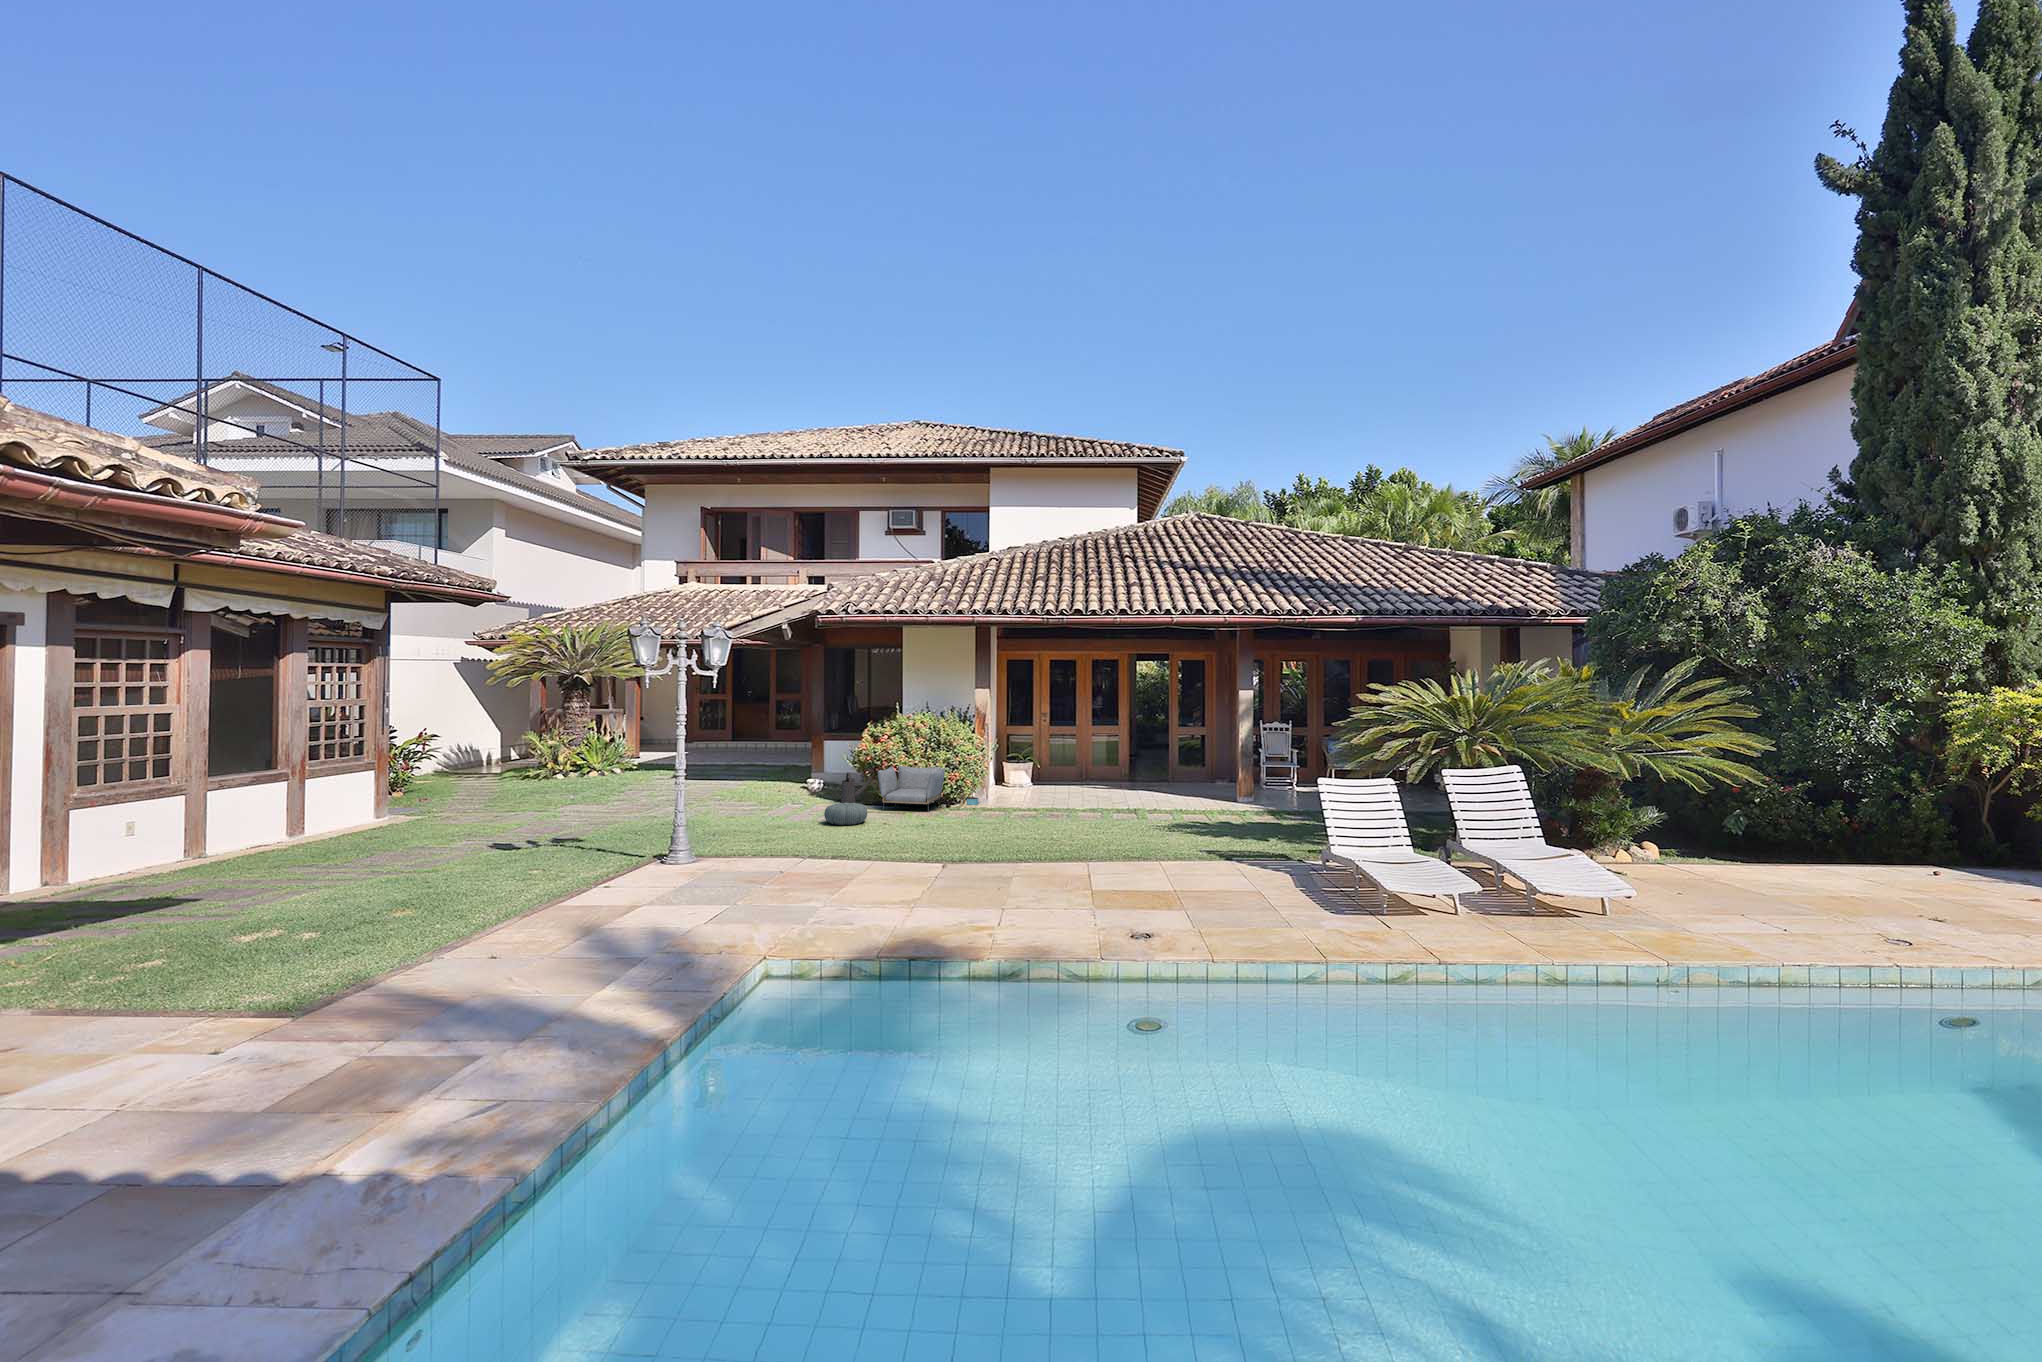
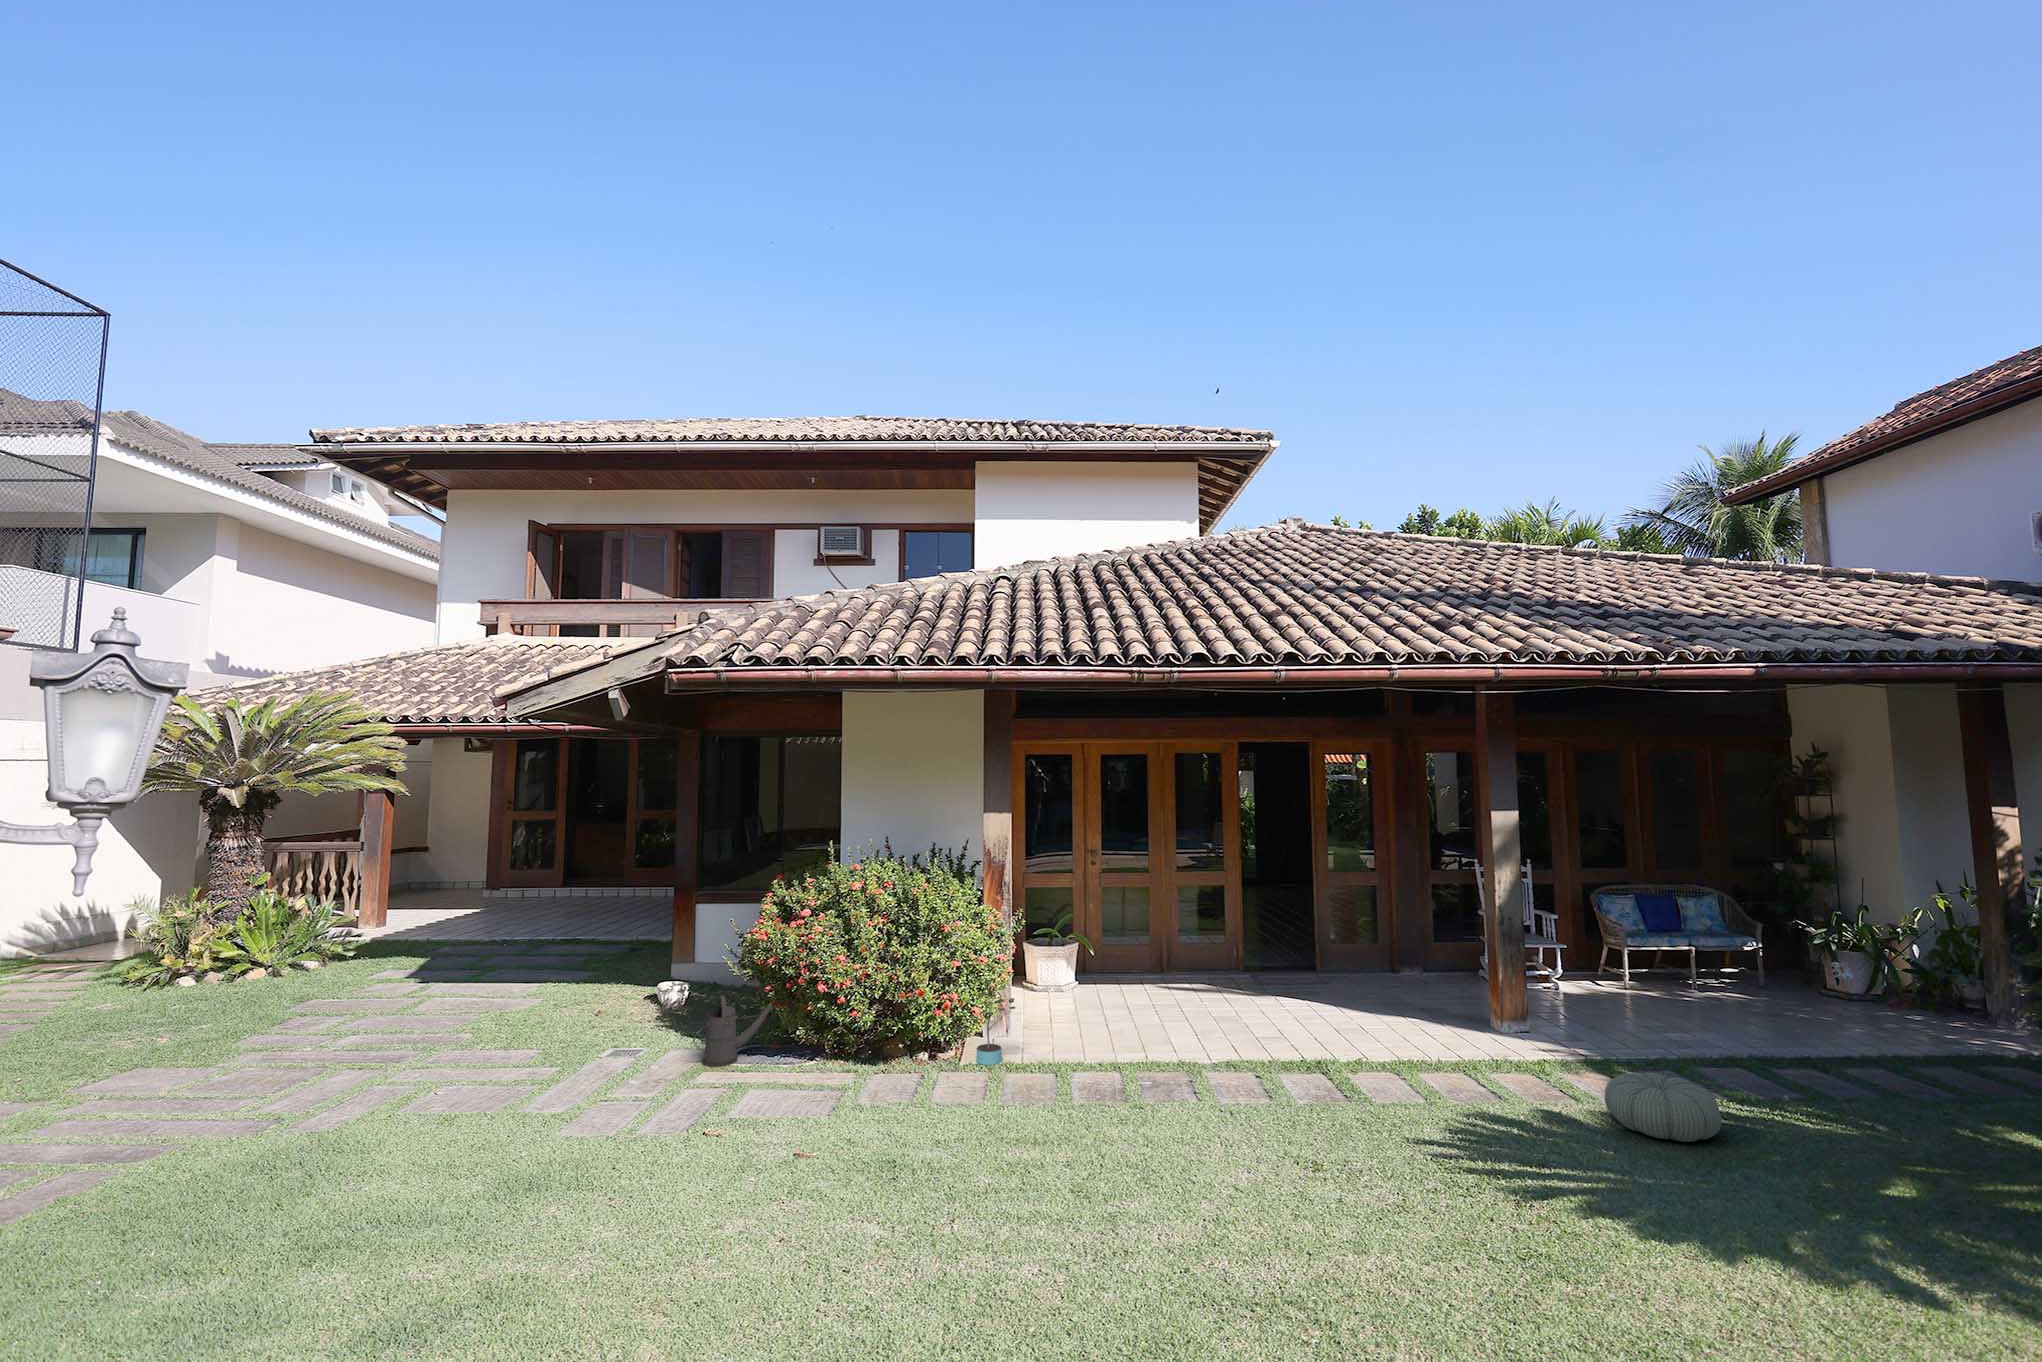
armchair: present [878,766,945,812] -> none [781,982,931,1106]
pouf: present [824,803,867,825] -> present [1605,1073,1722,1142]

